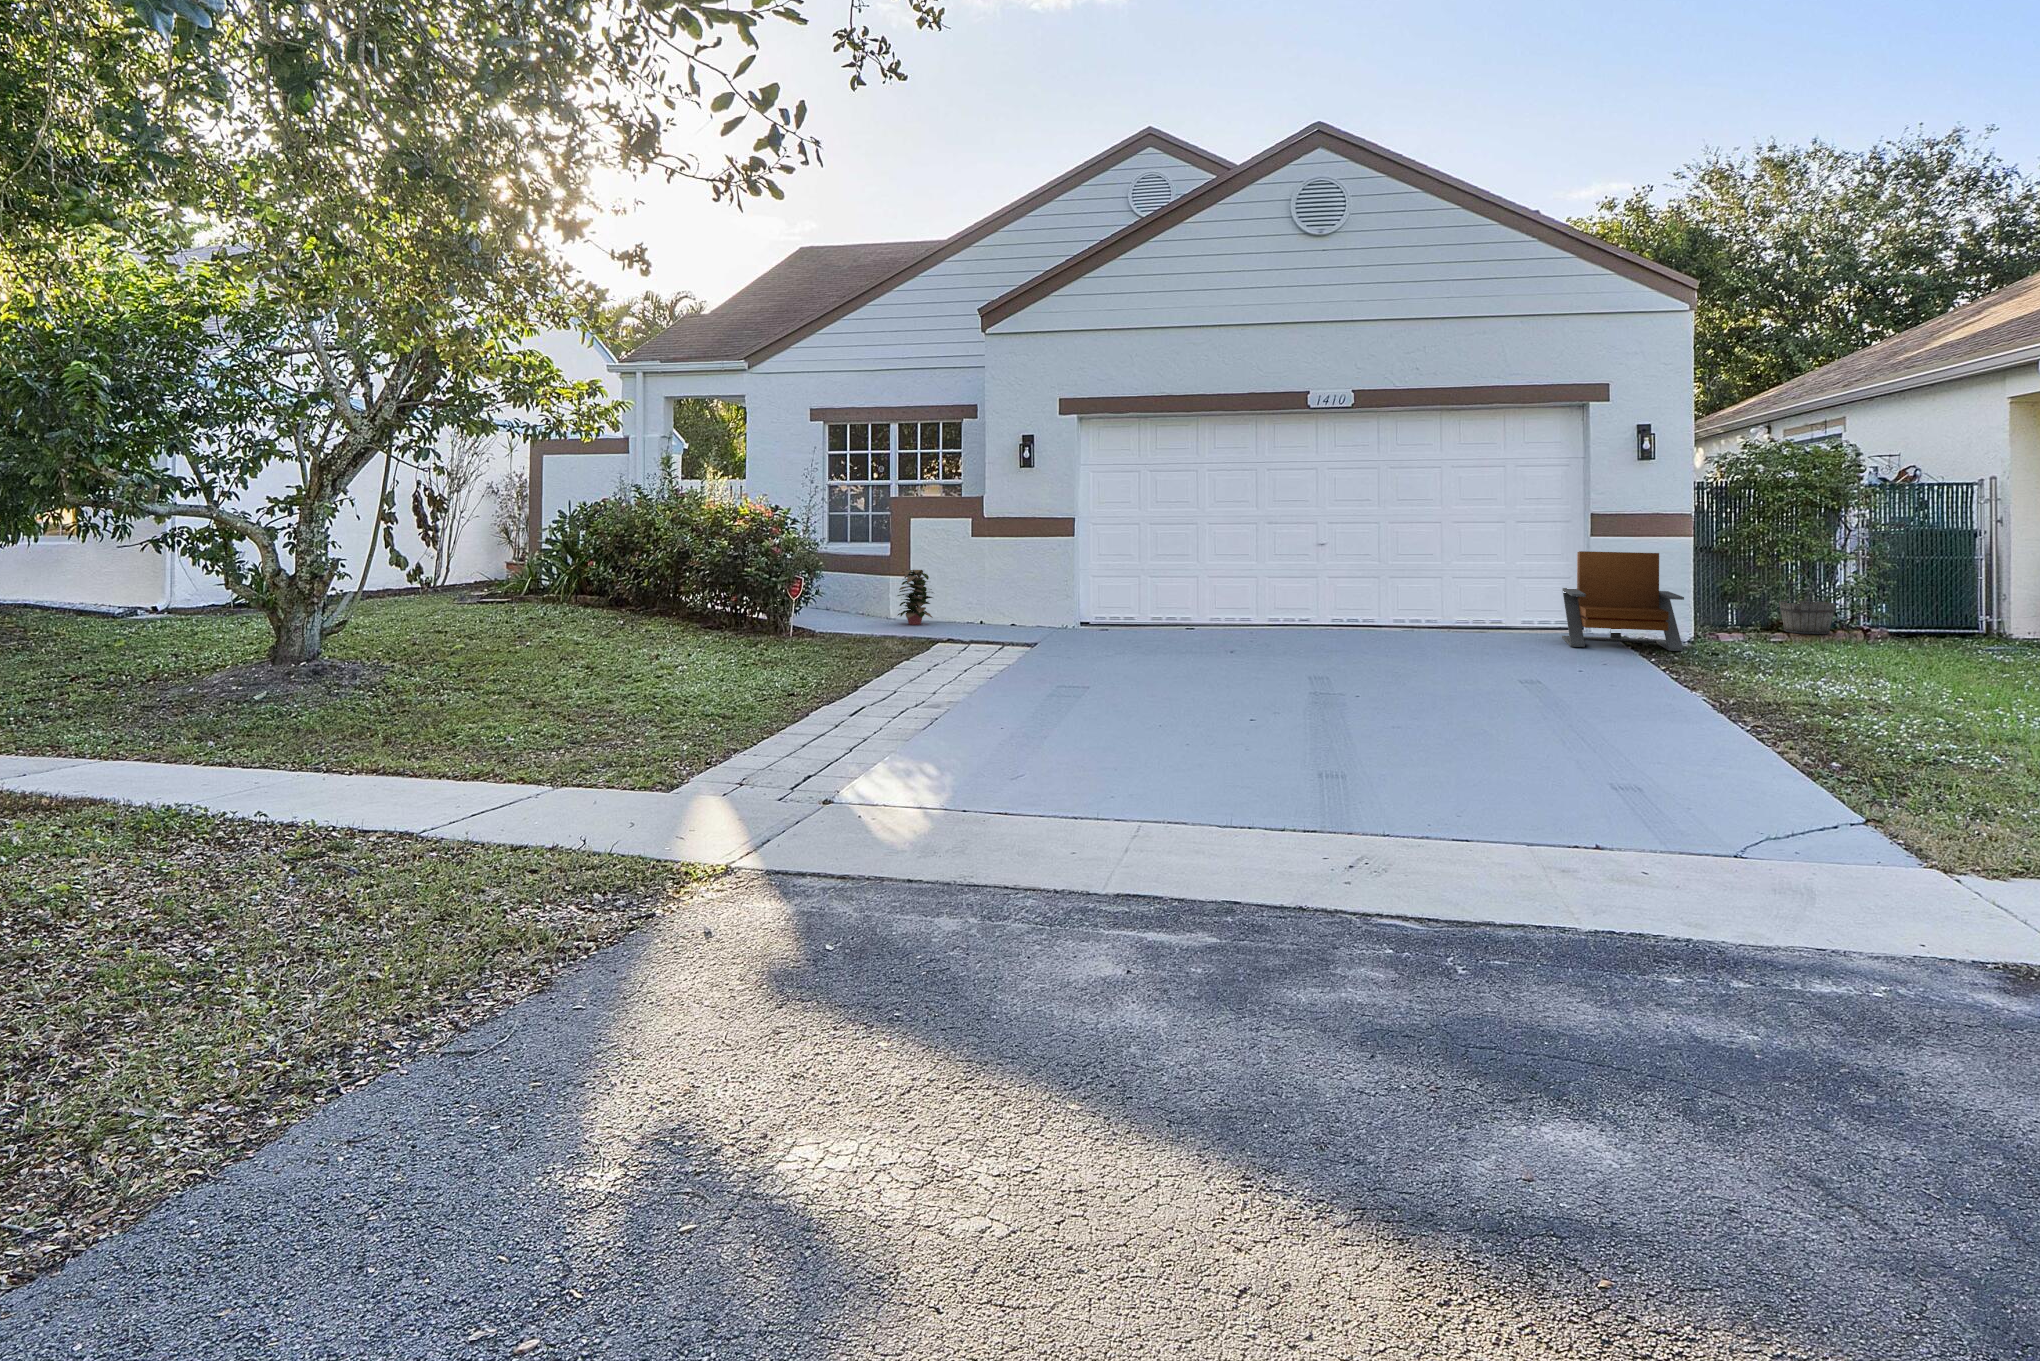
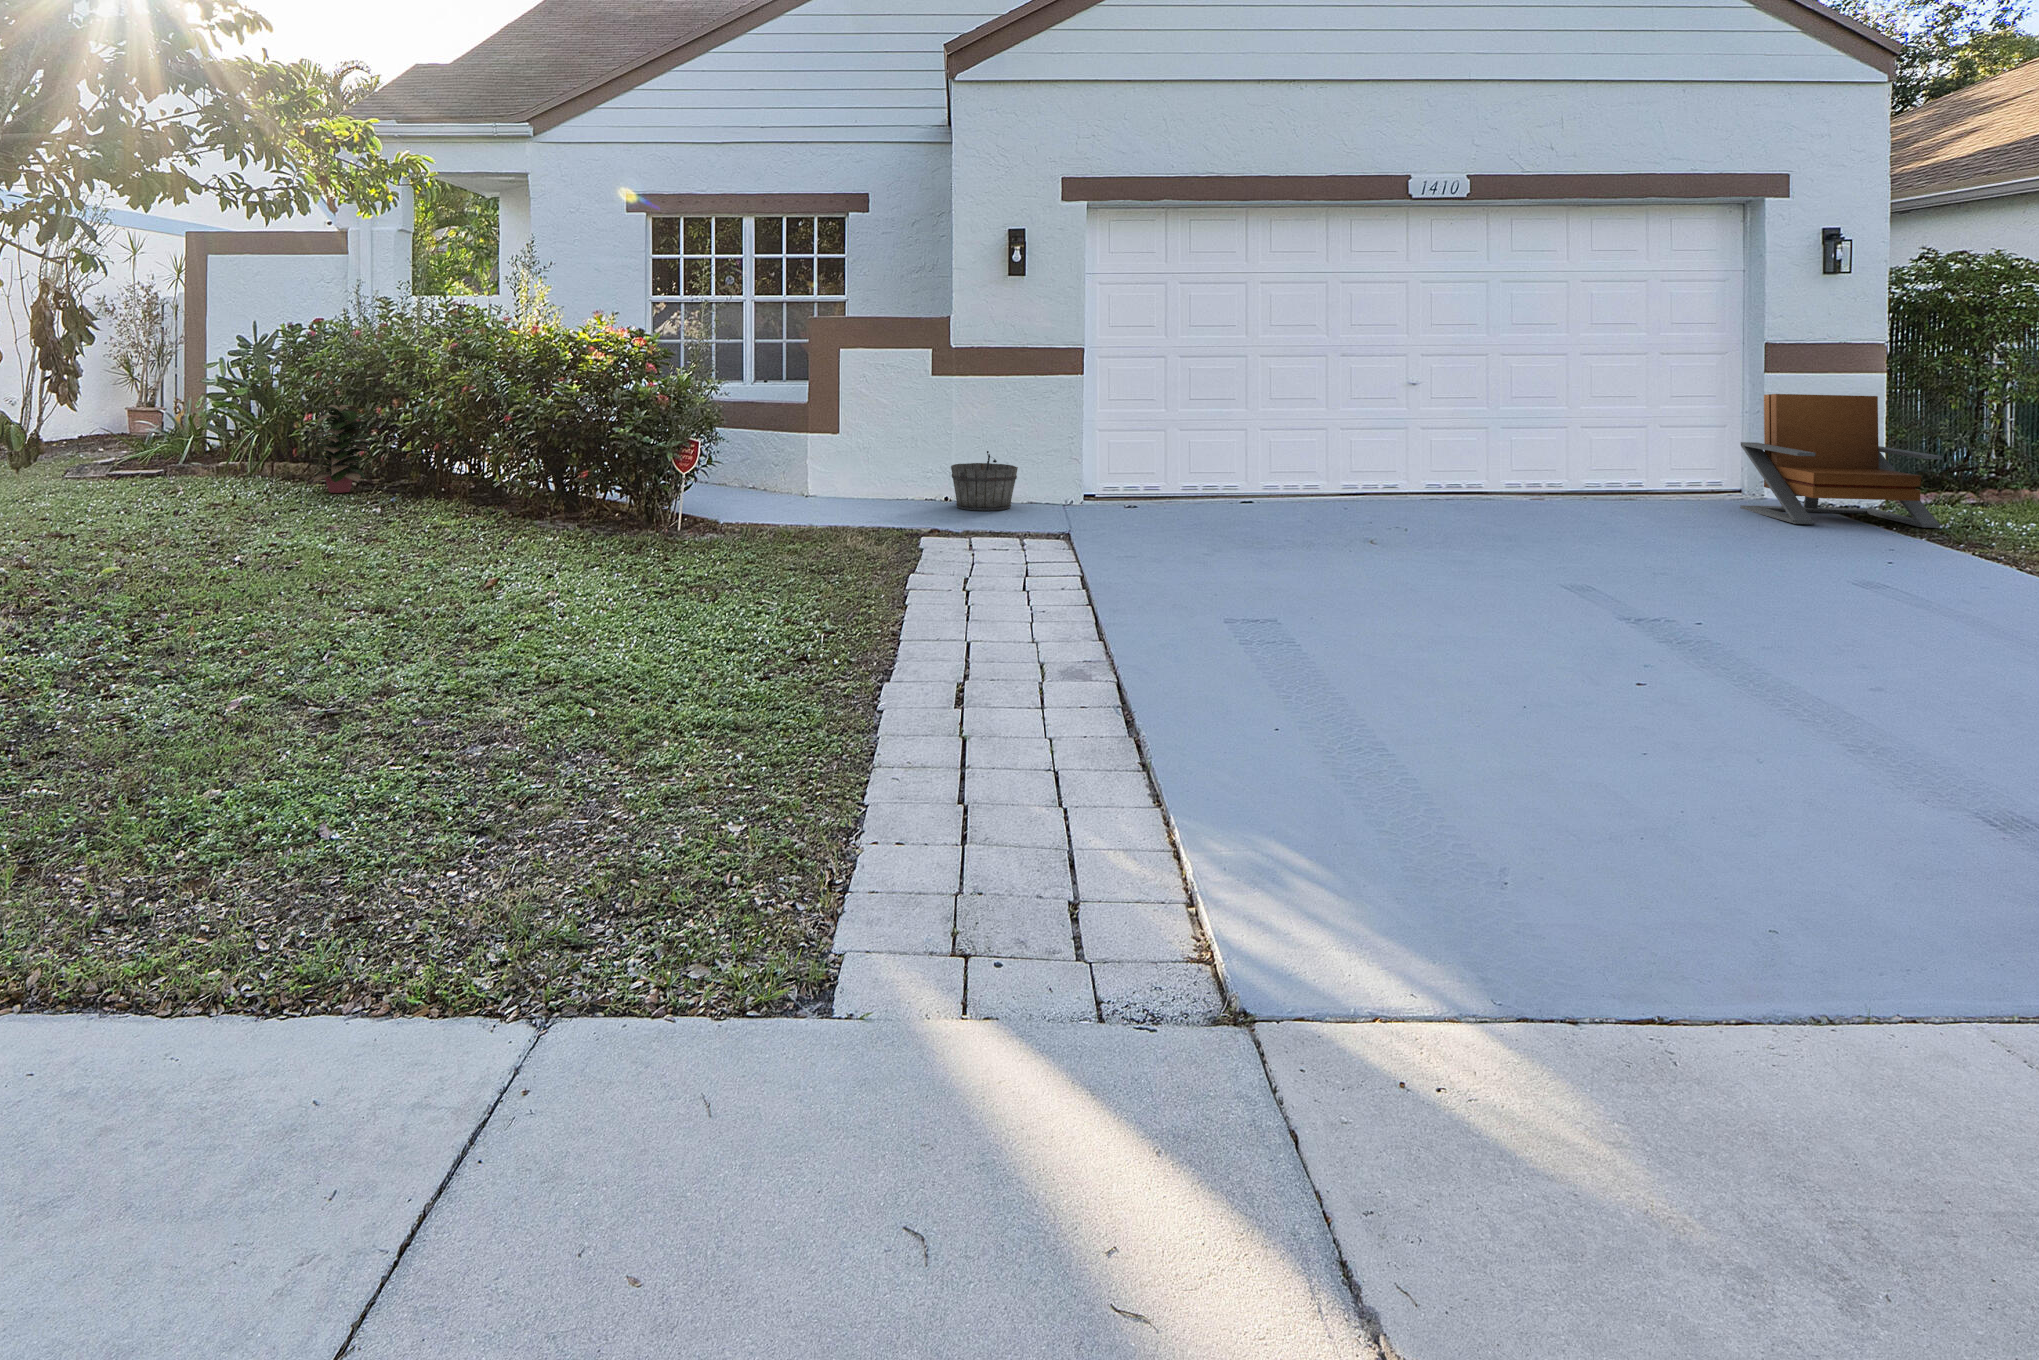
decorative plant: present [897,570,933,625] -> present [312,405,371,493]
wooden bucket: present [1779,591,1836,634] -> present [951,451,1018,511]

